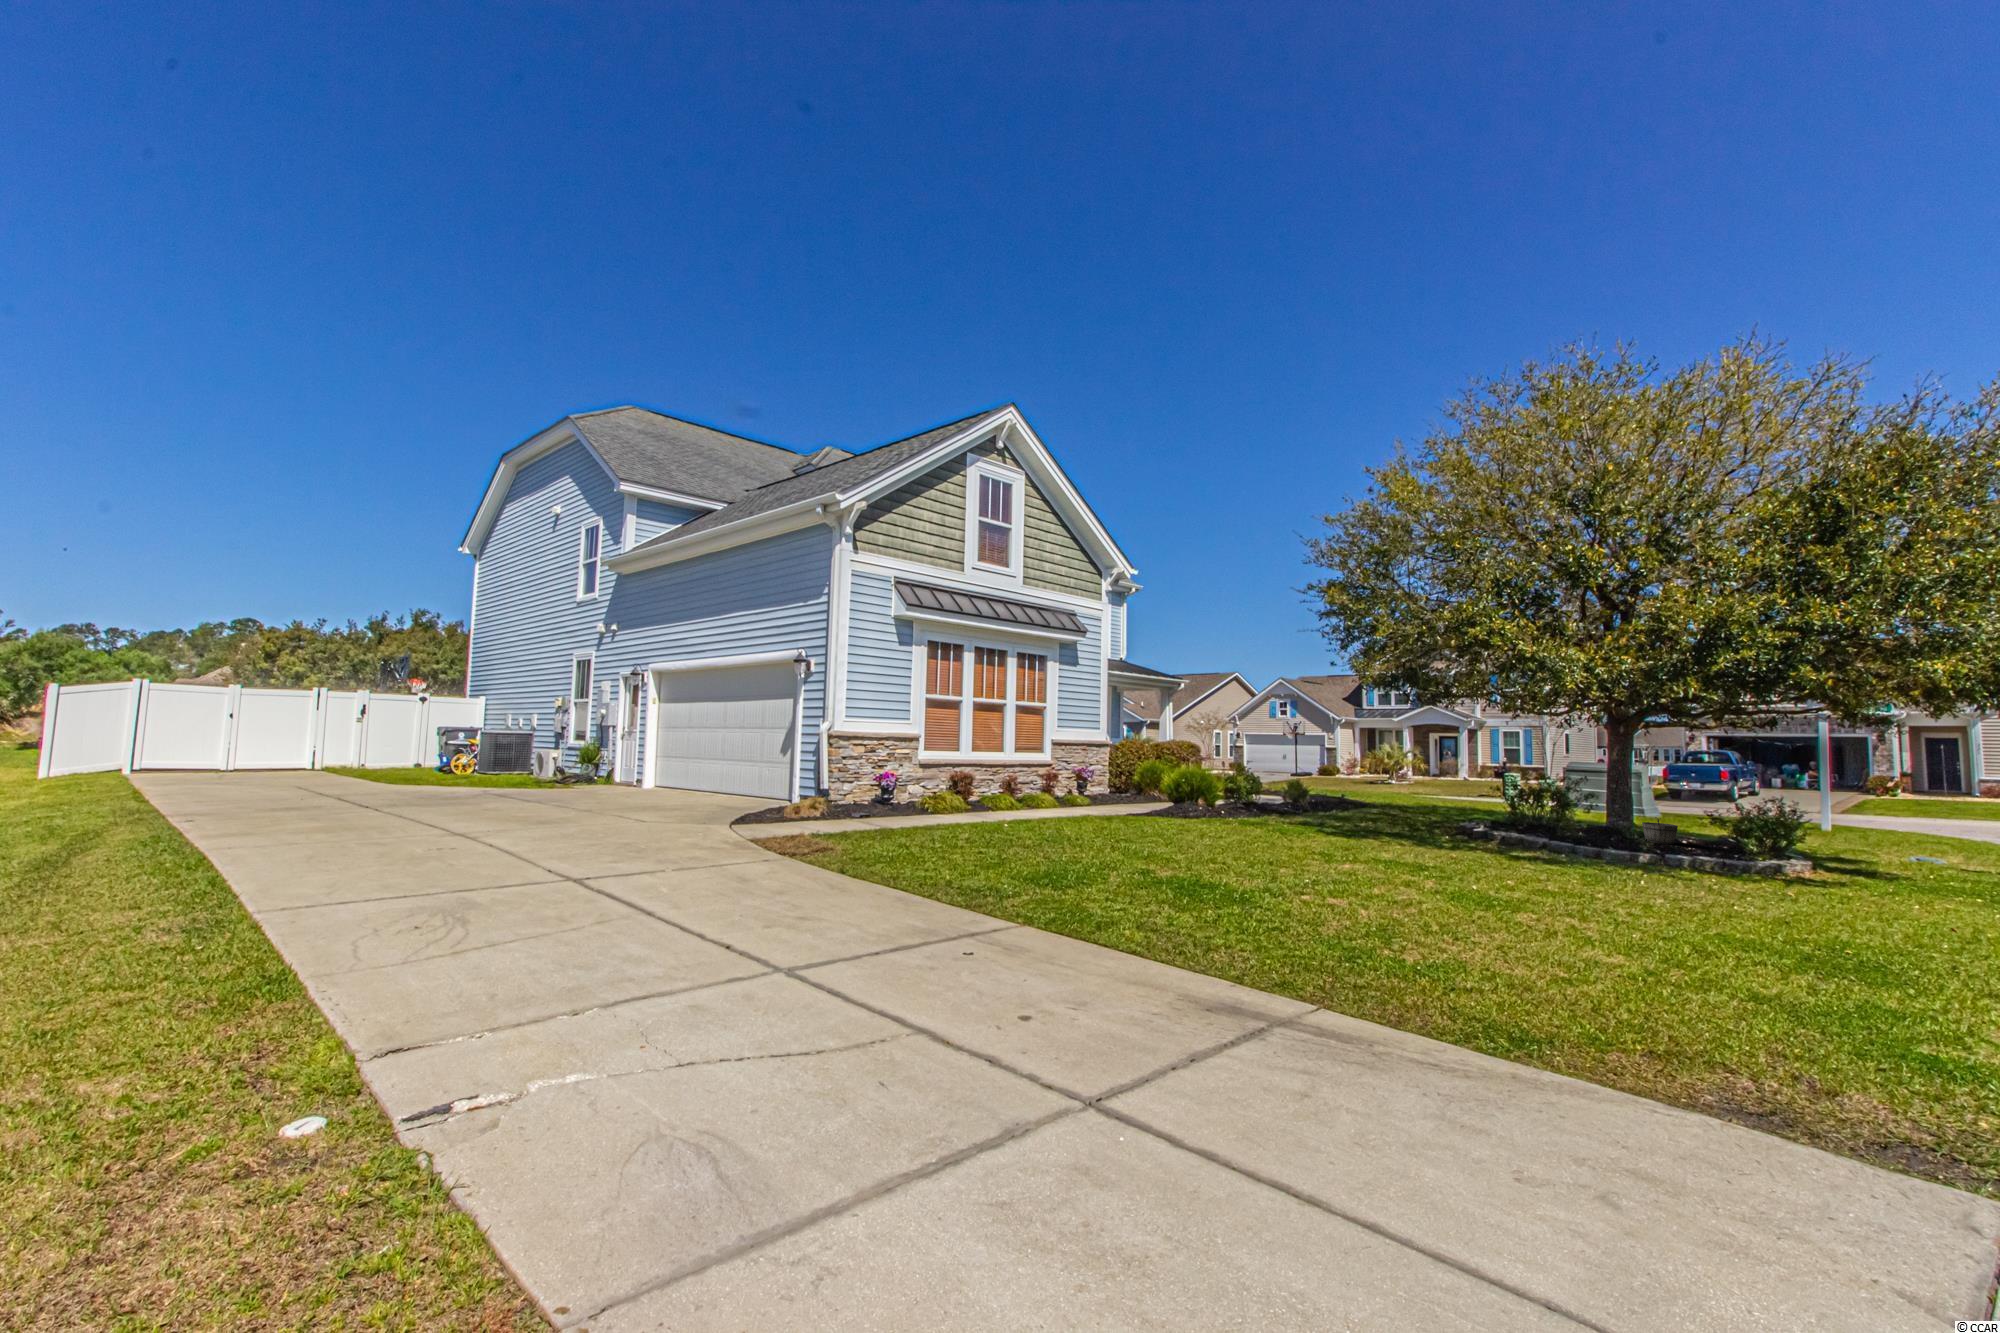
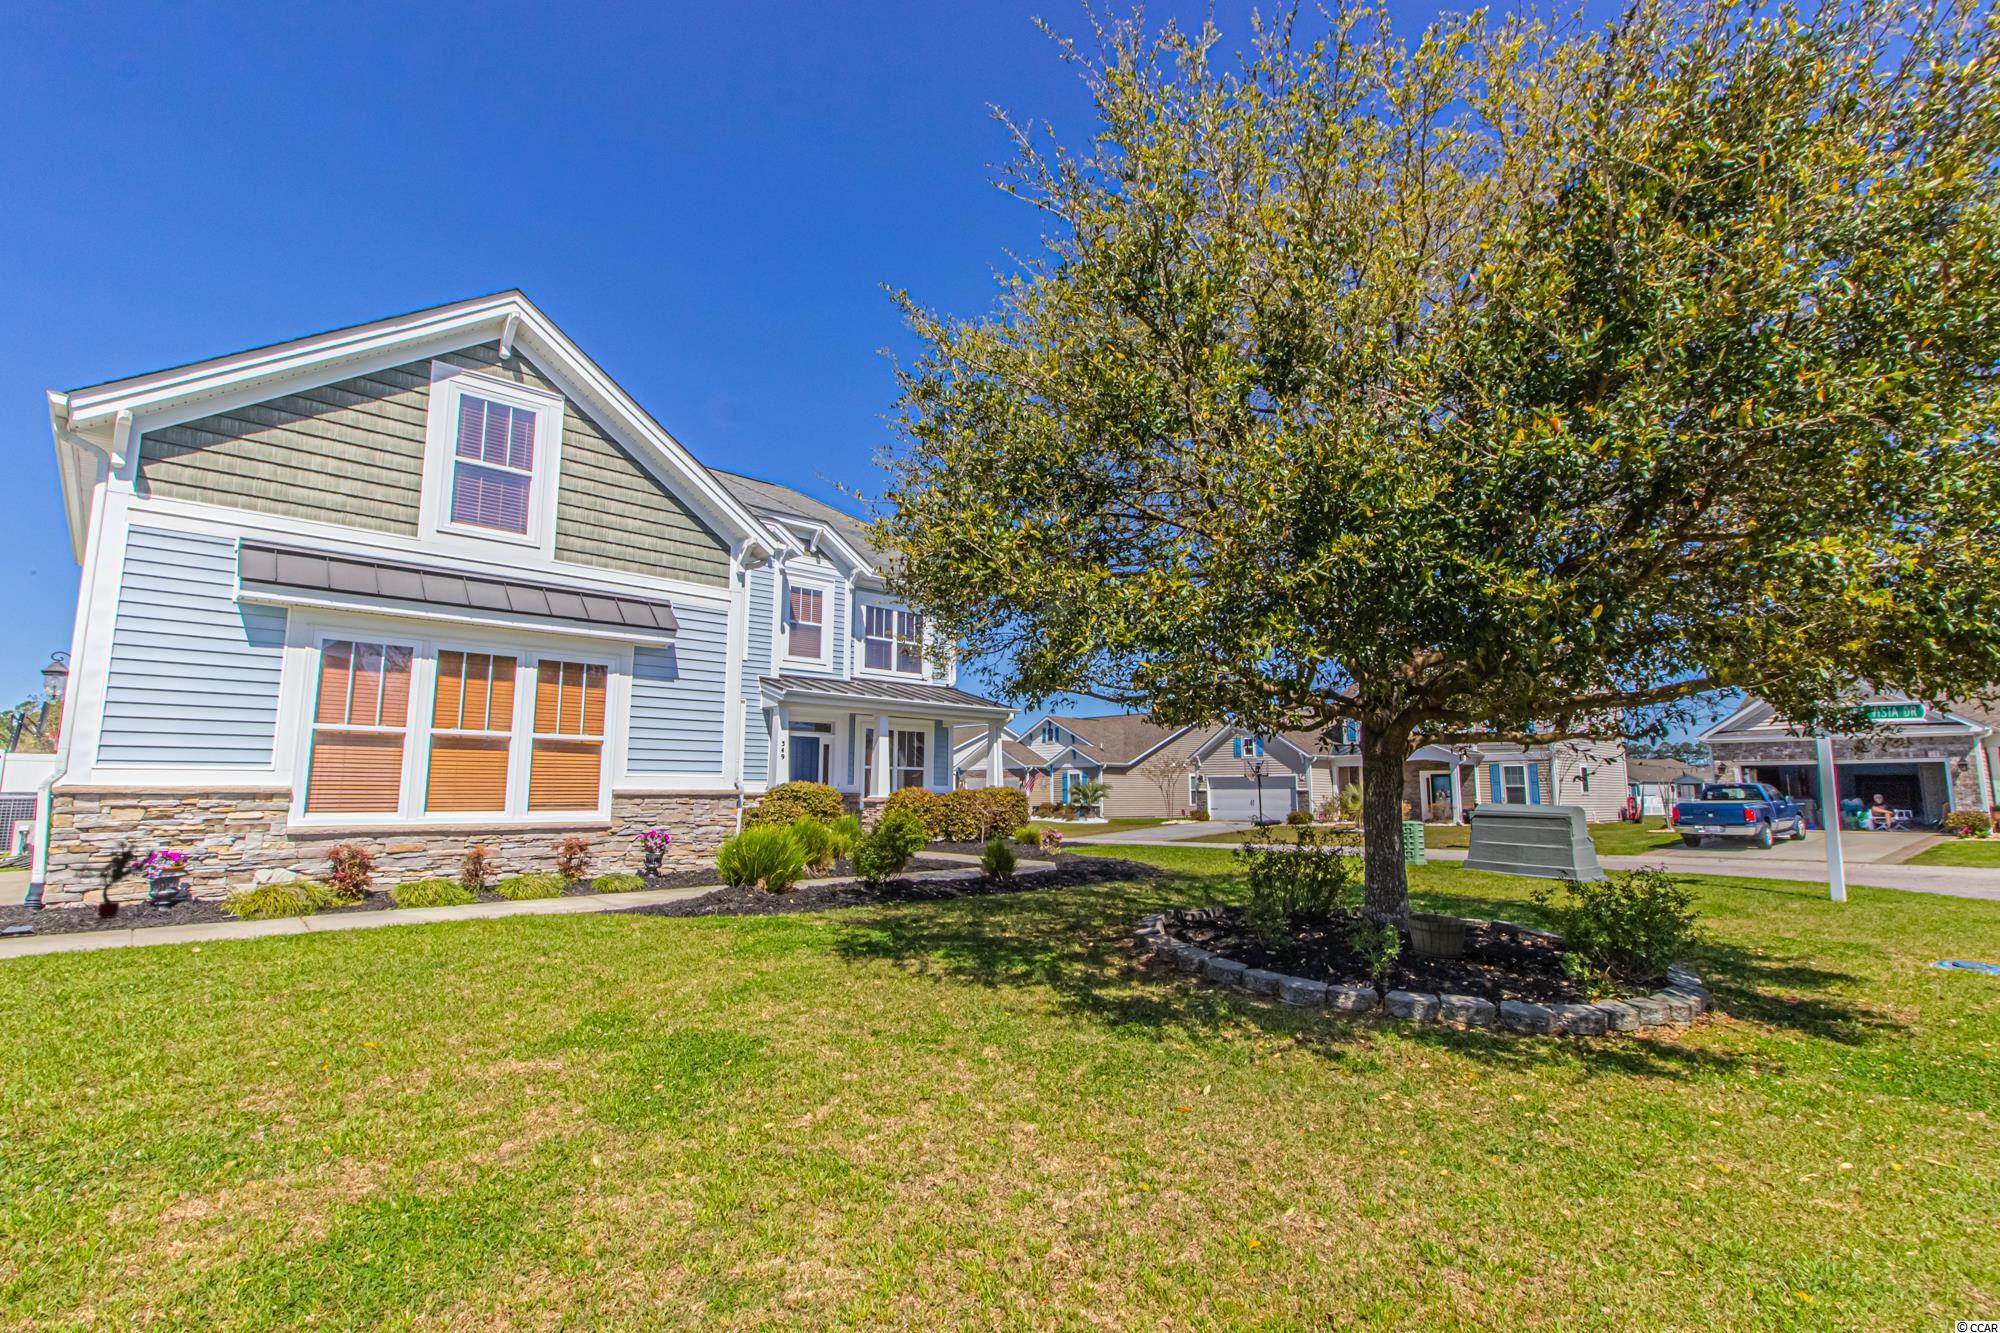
potted tree: none [848,767,887,815] -> present [75,841,154,918]

